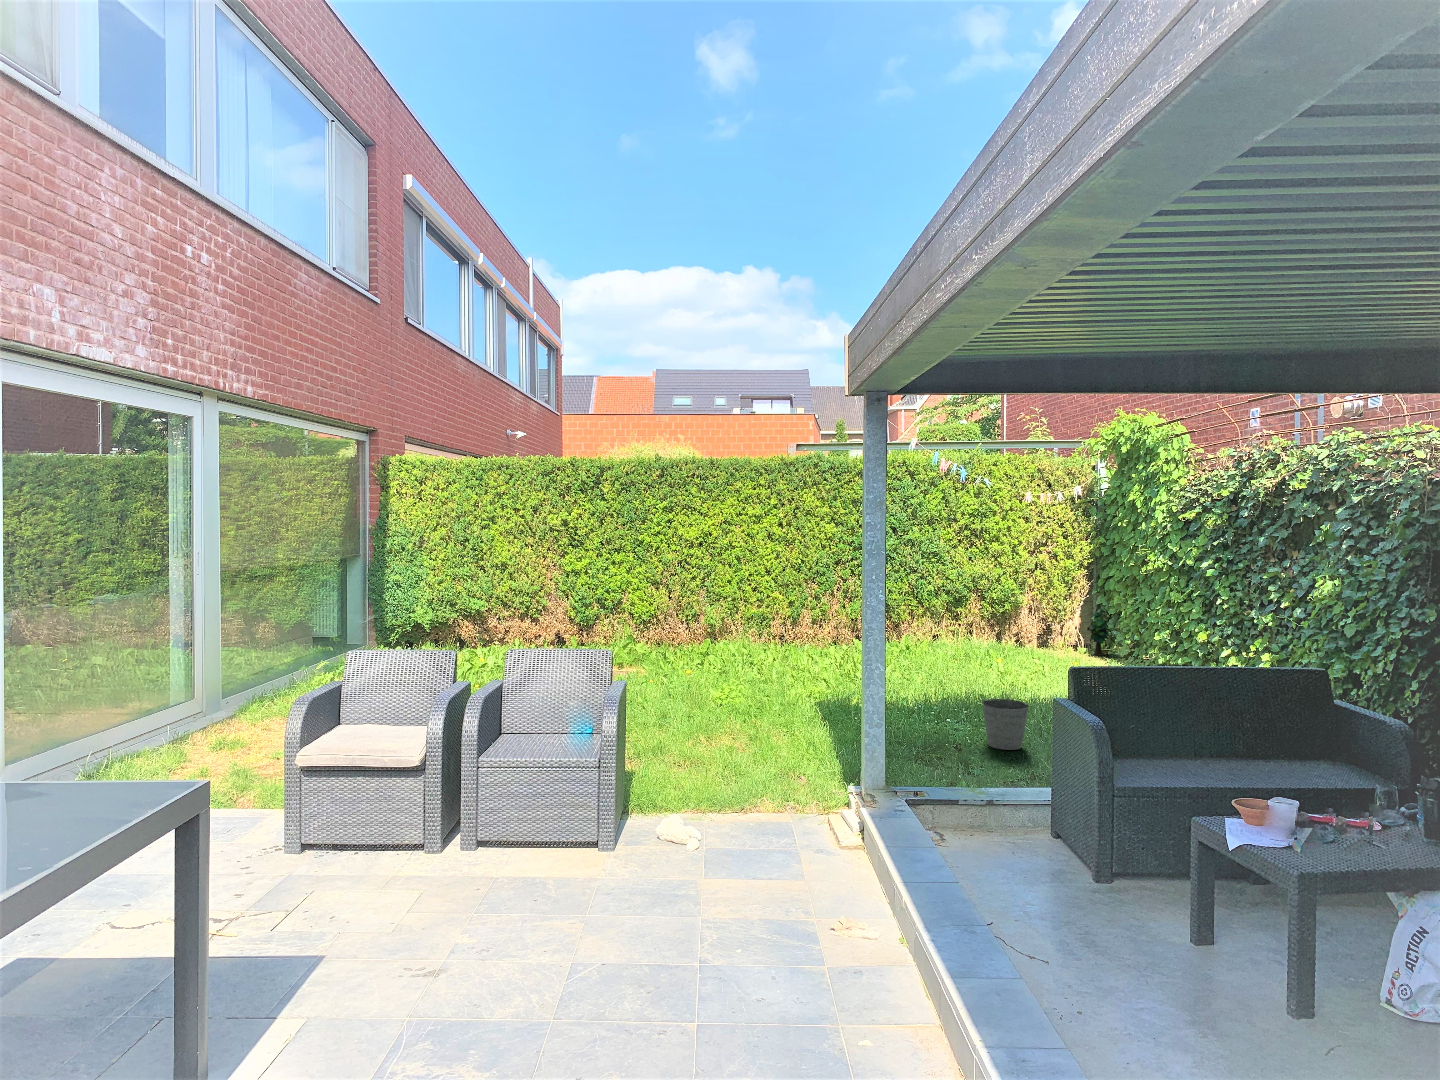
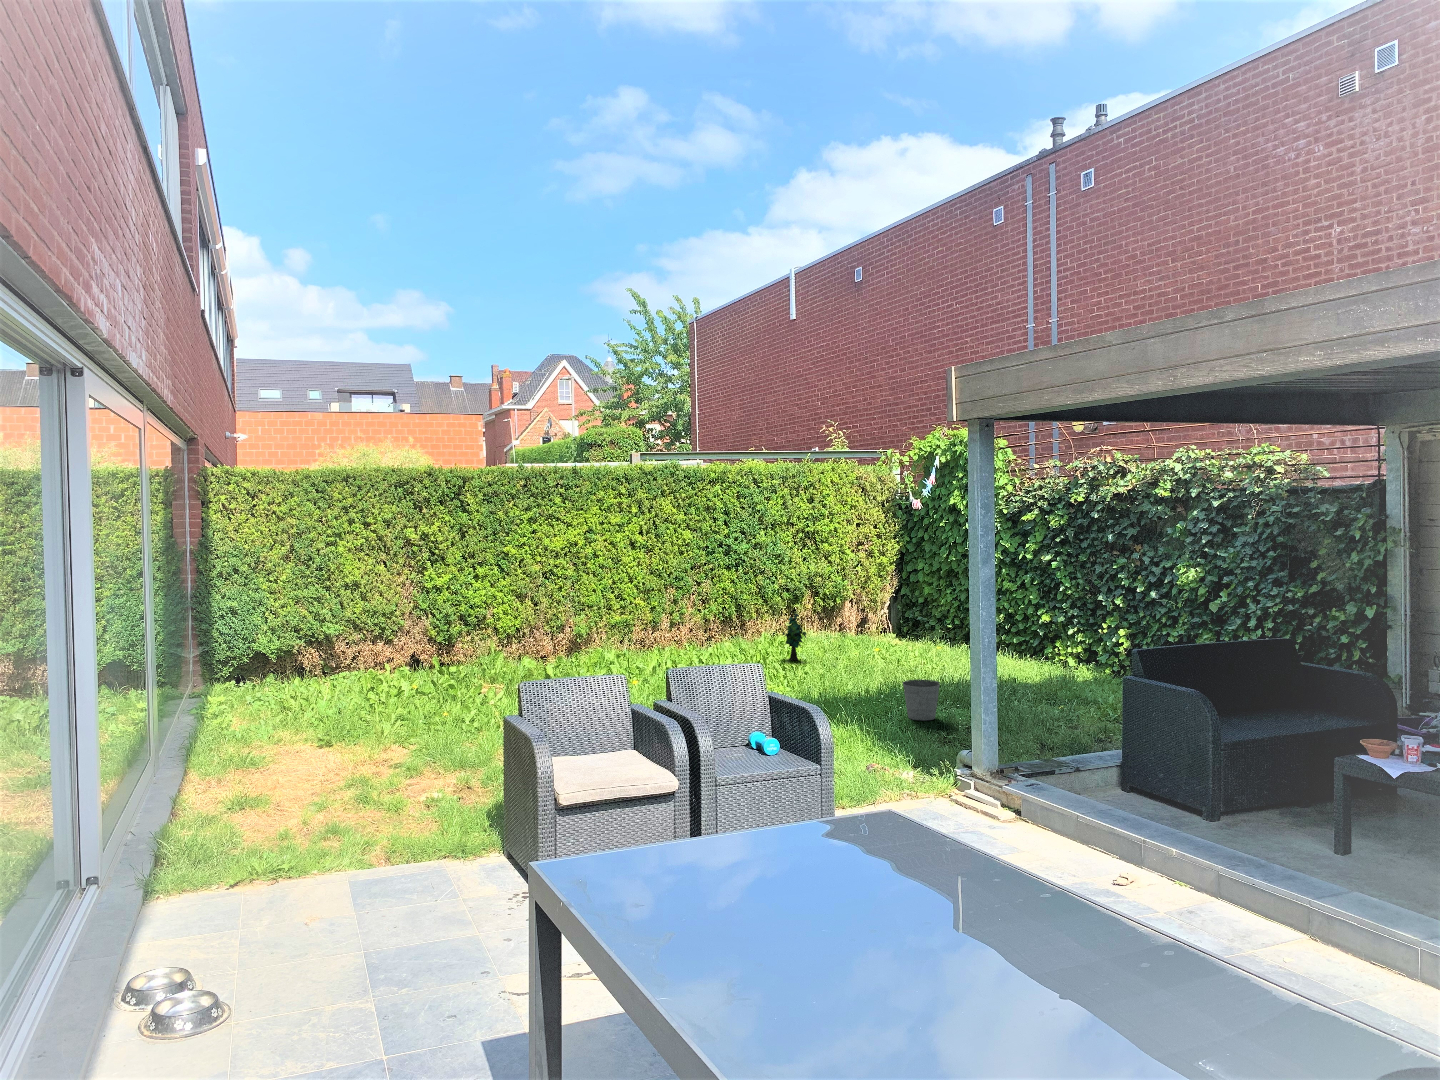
decorative plant: present [1087,610,1113,656] -> present [783,613,807,660]

